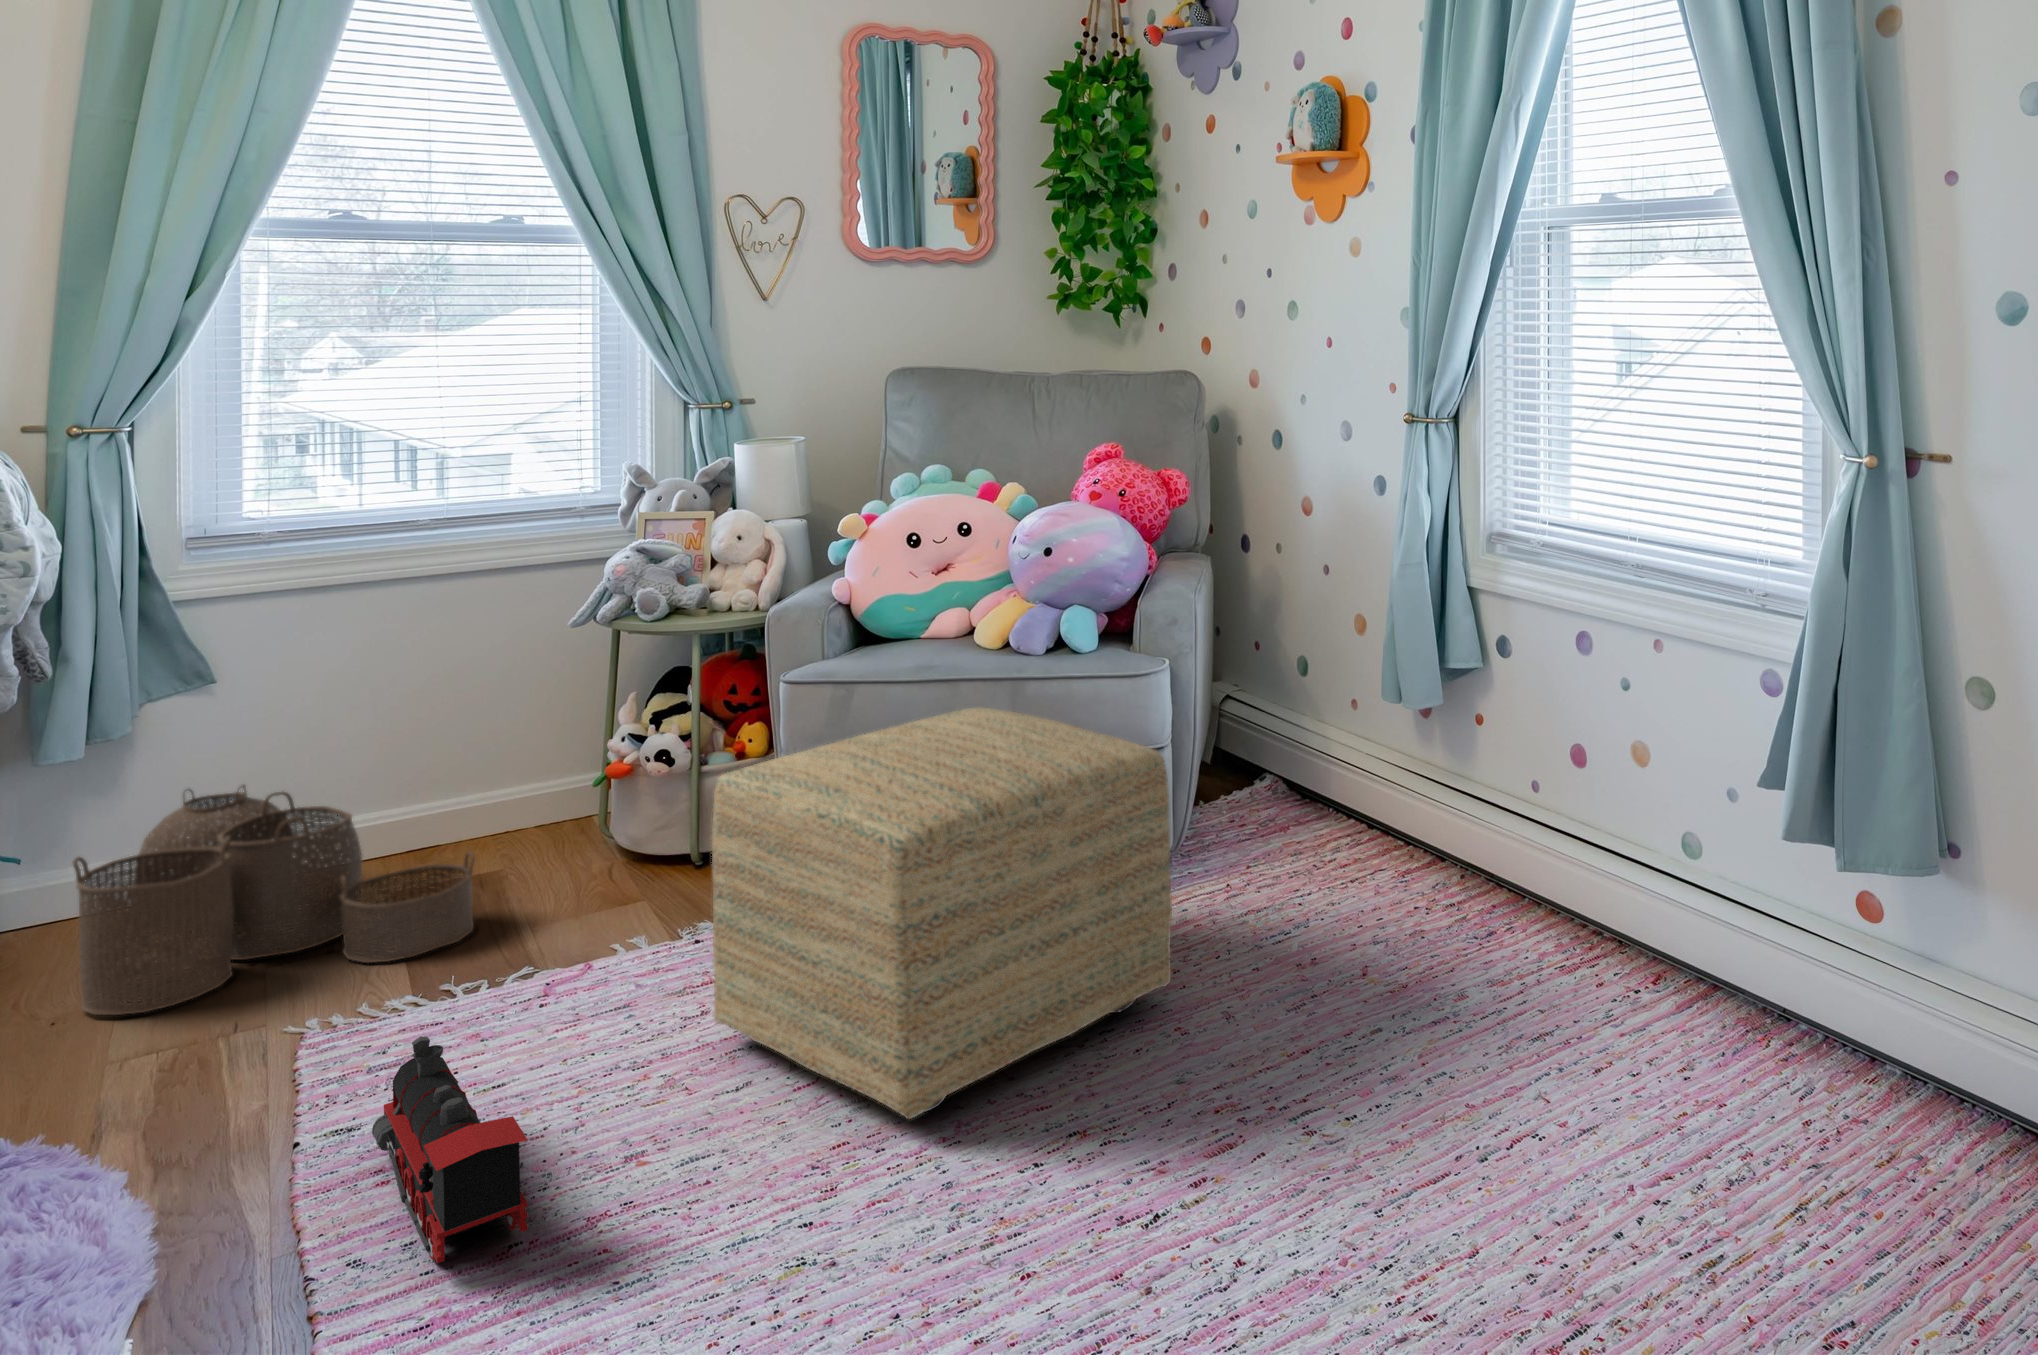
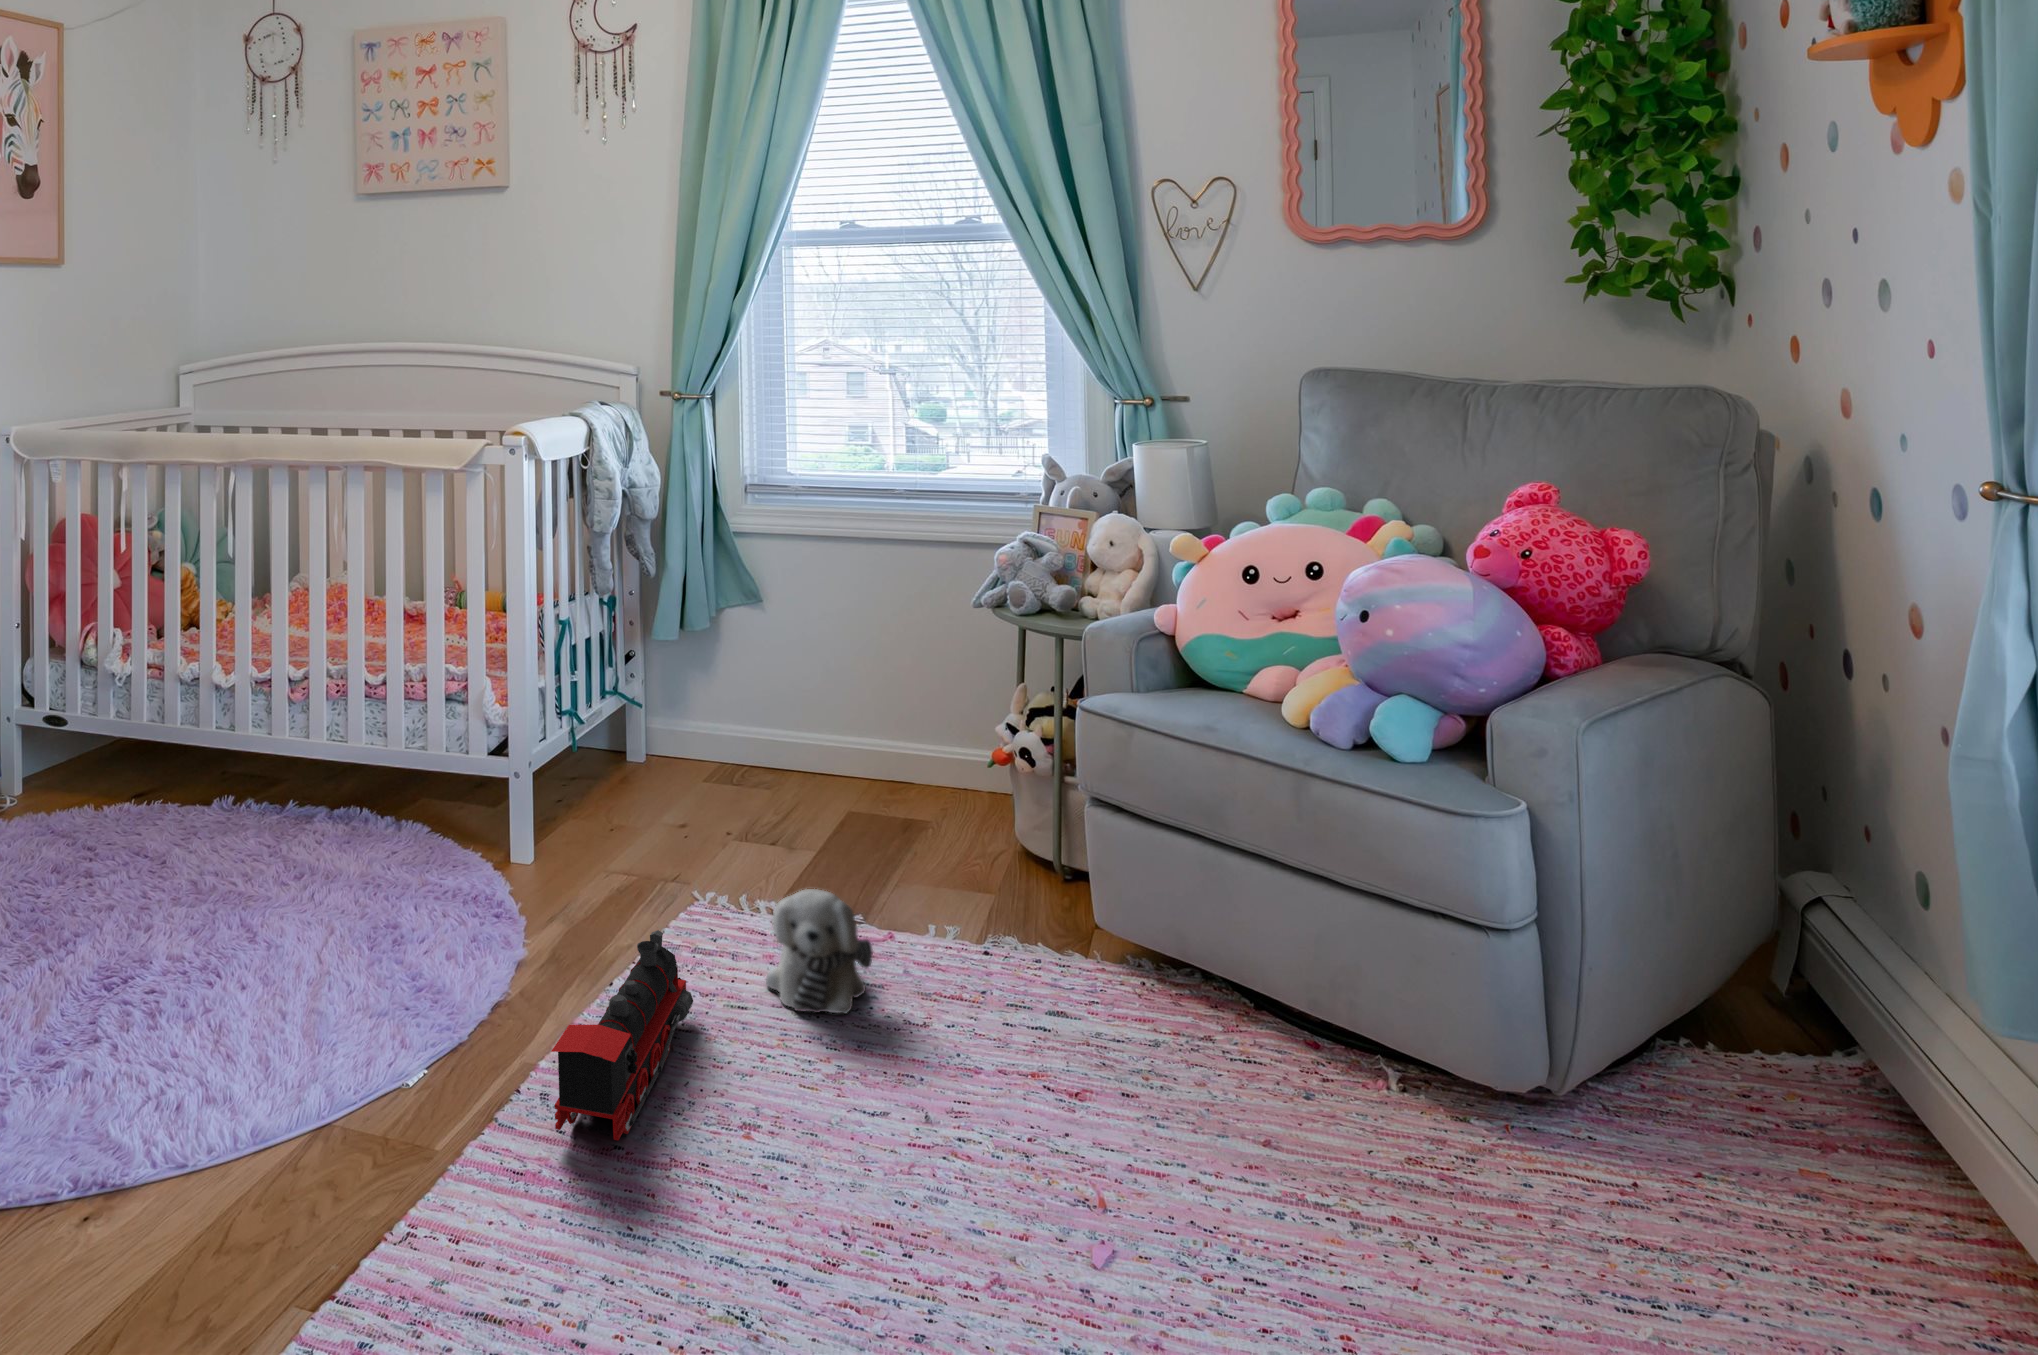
ottoman: present [712,707,1172,1119] -> none [890,785,1374,1269]
woven basket: present [72,785,475,1015] -> none [620,671,857,857]
plush toy: none [515,927,646,1067] -> present [766,889,873,1014]

